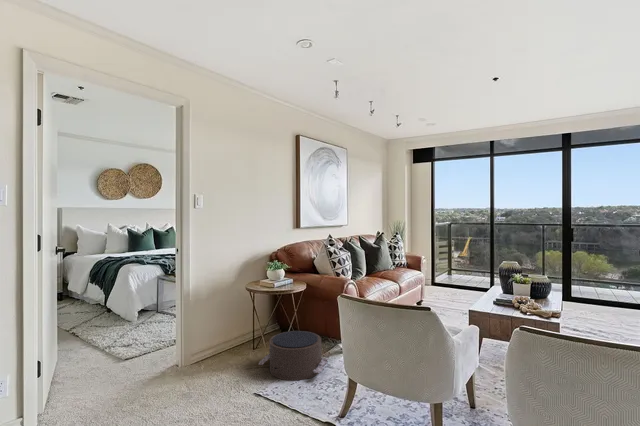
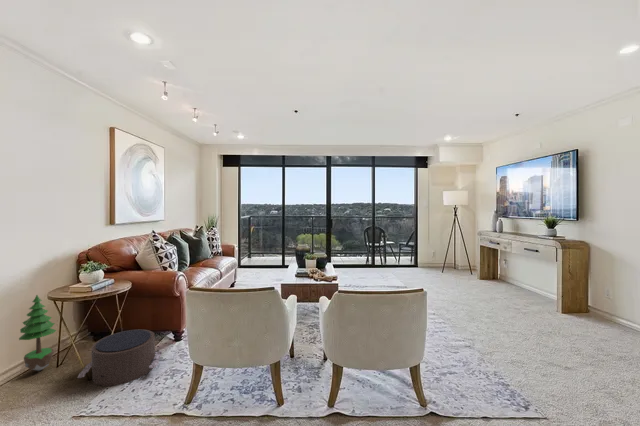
potted tree: none [224,285,249,352] -> present [19,295,56,371]

